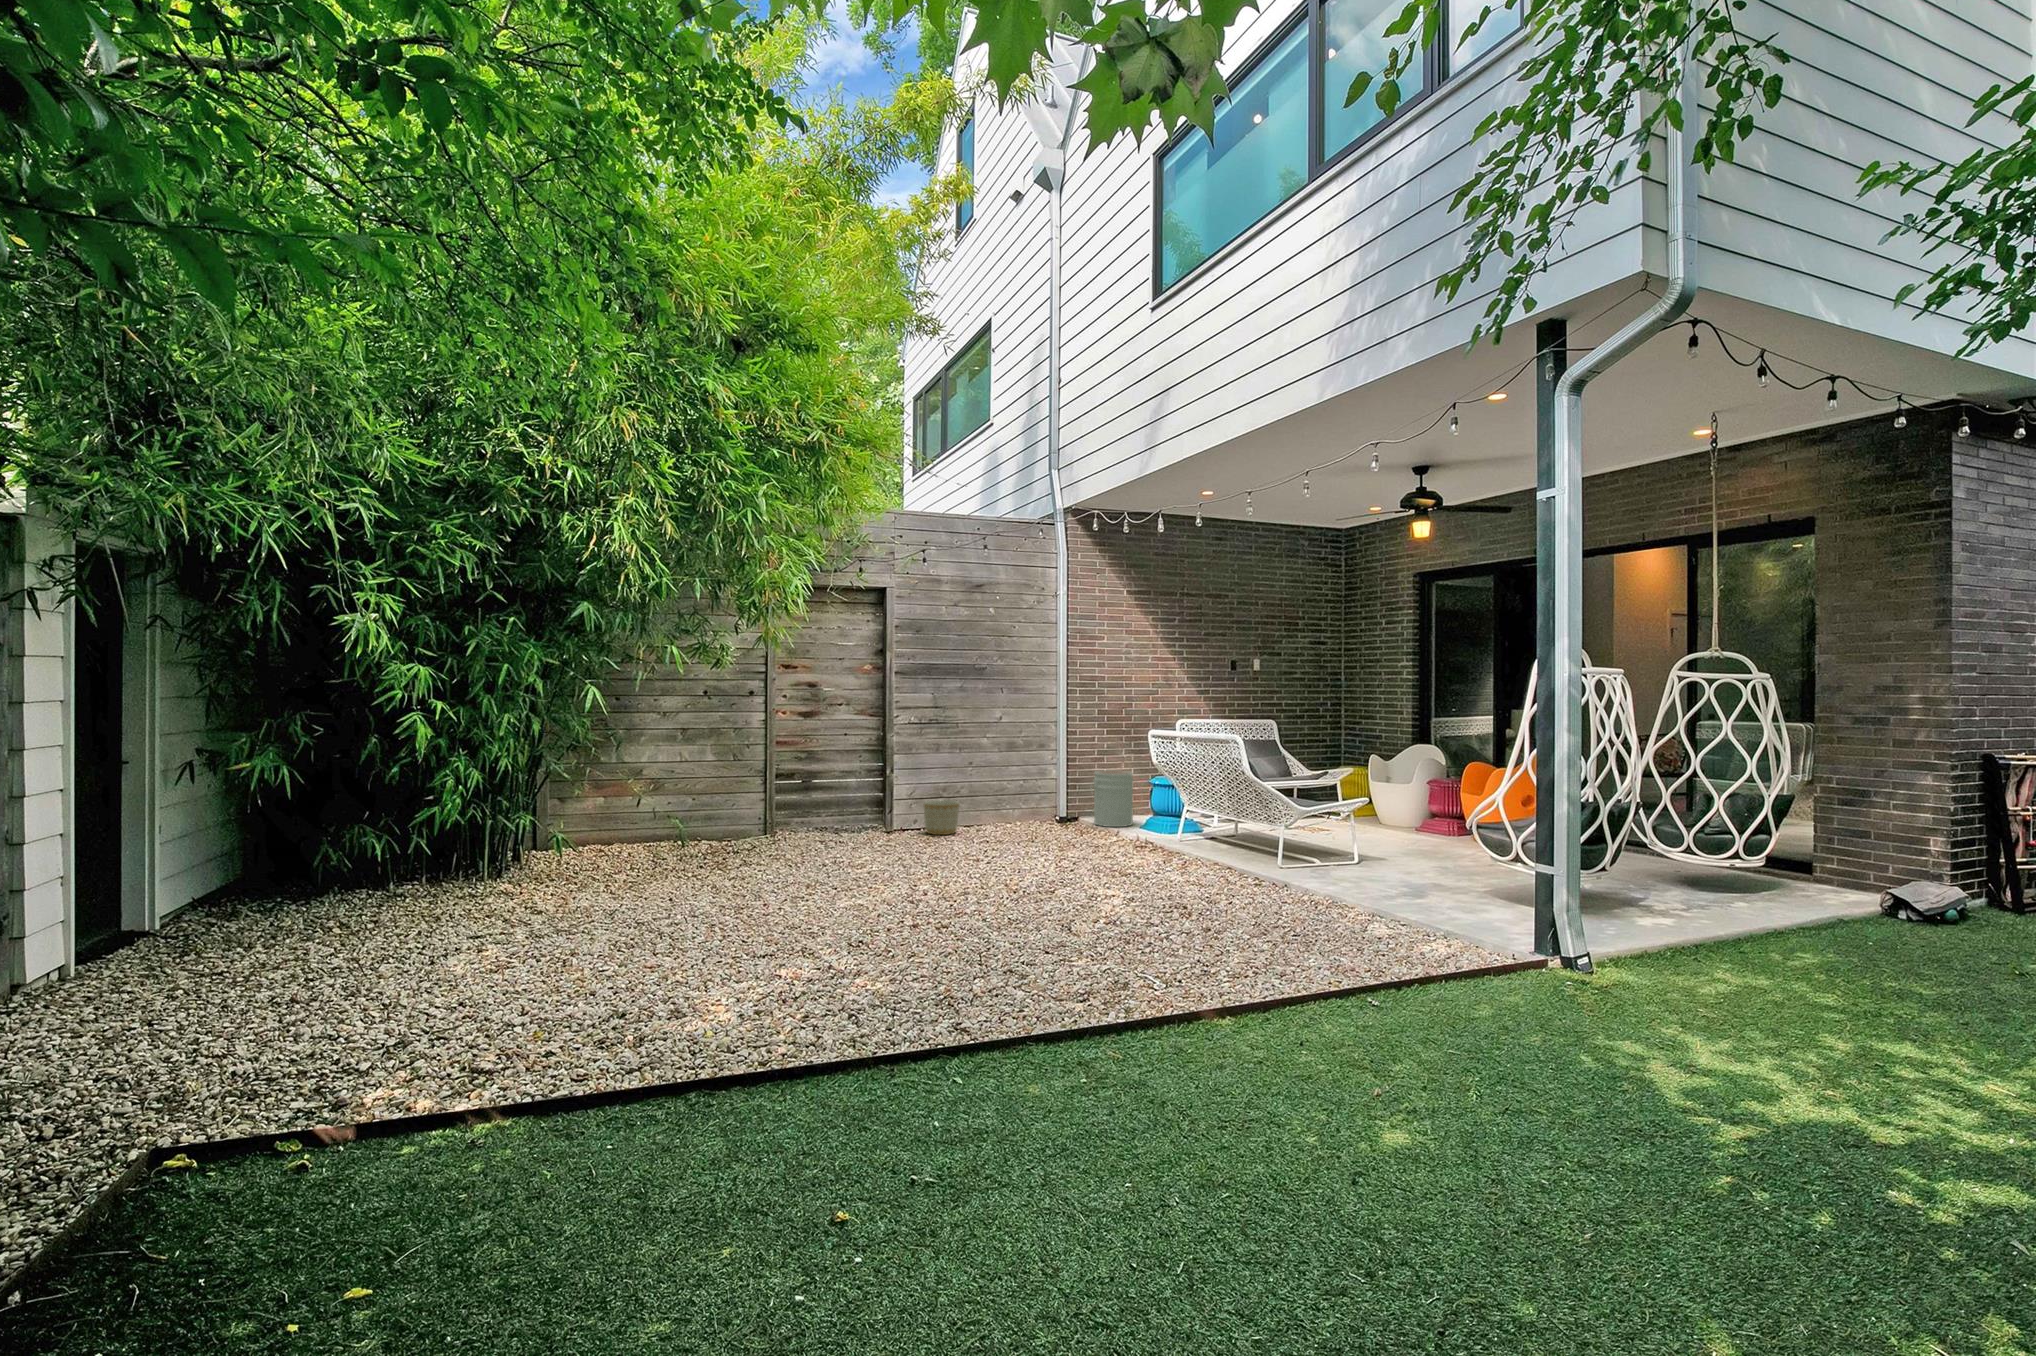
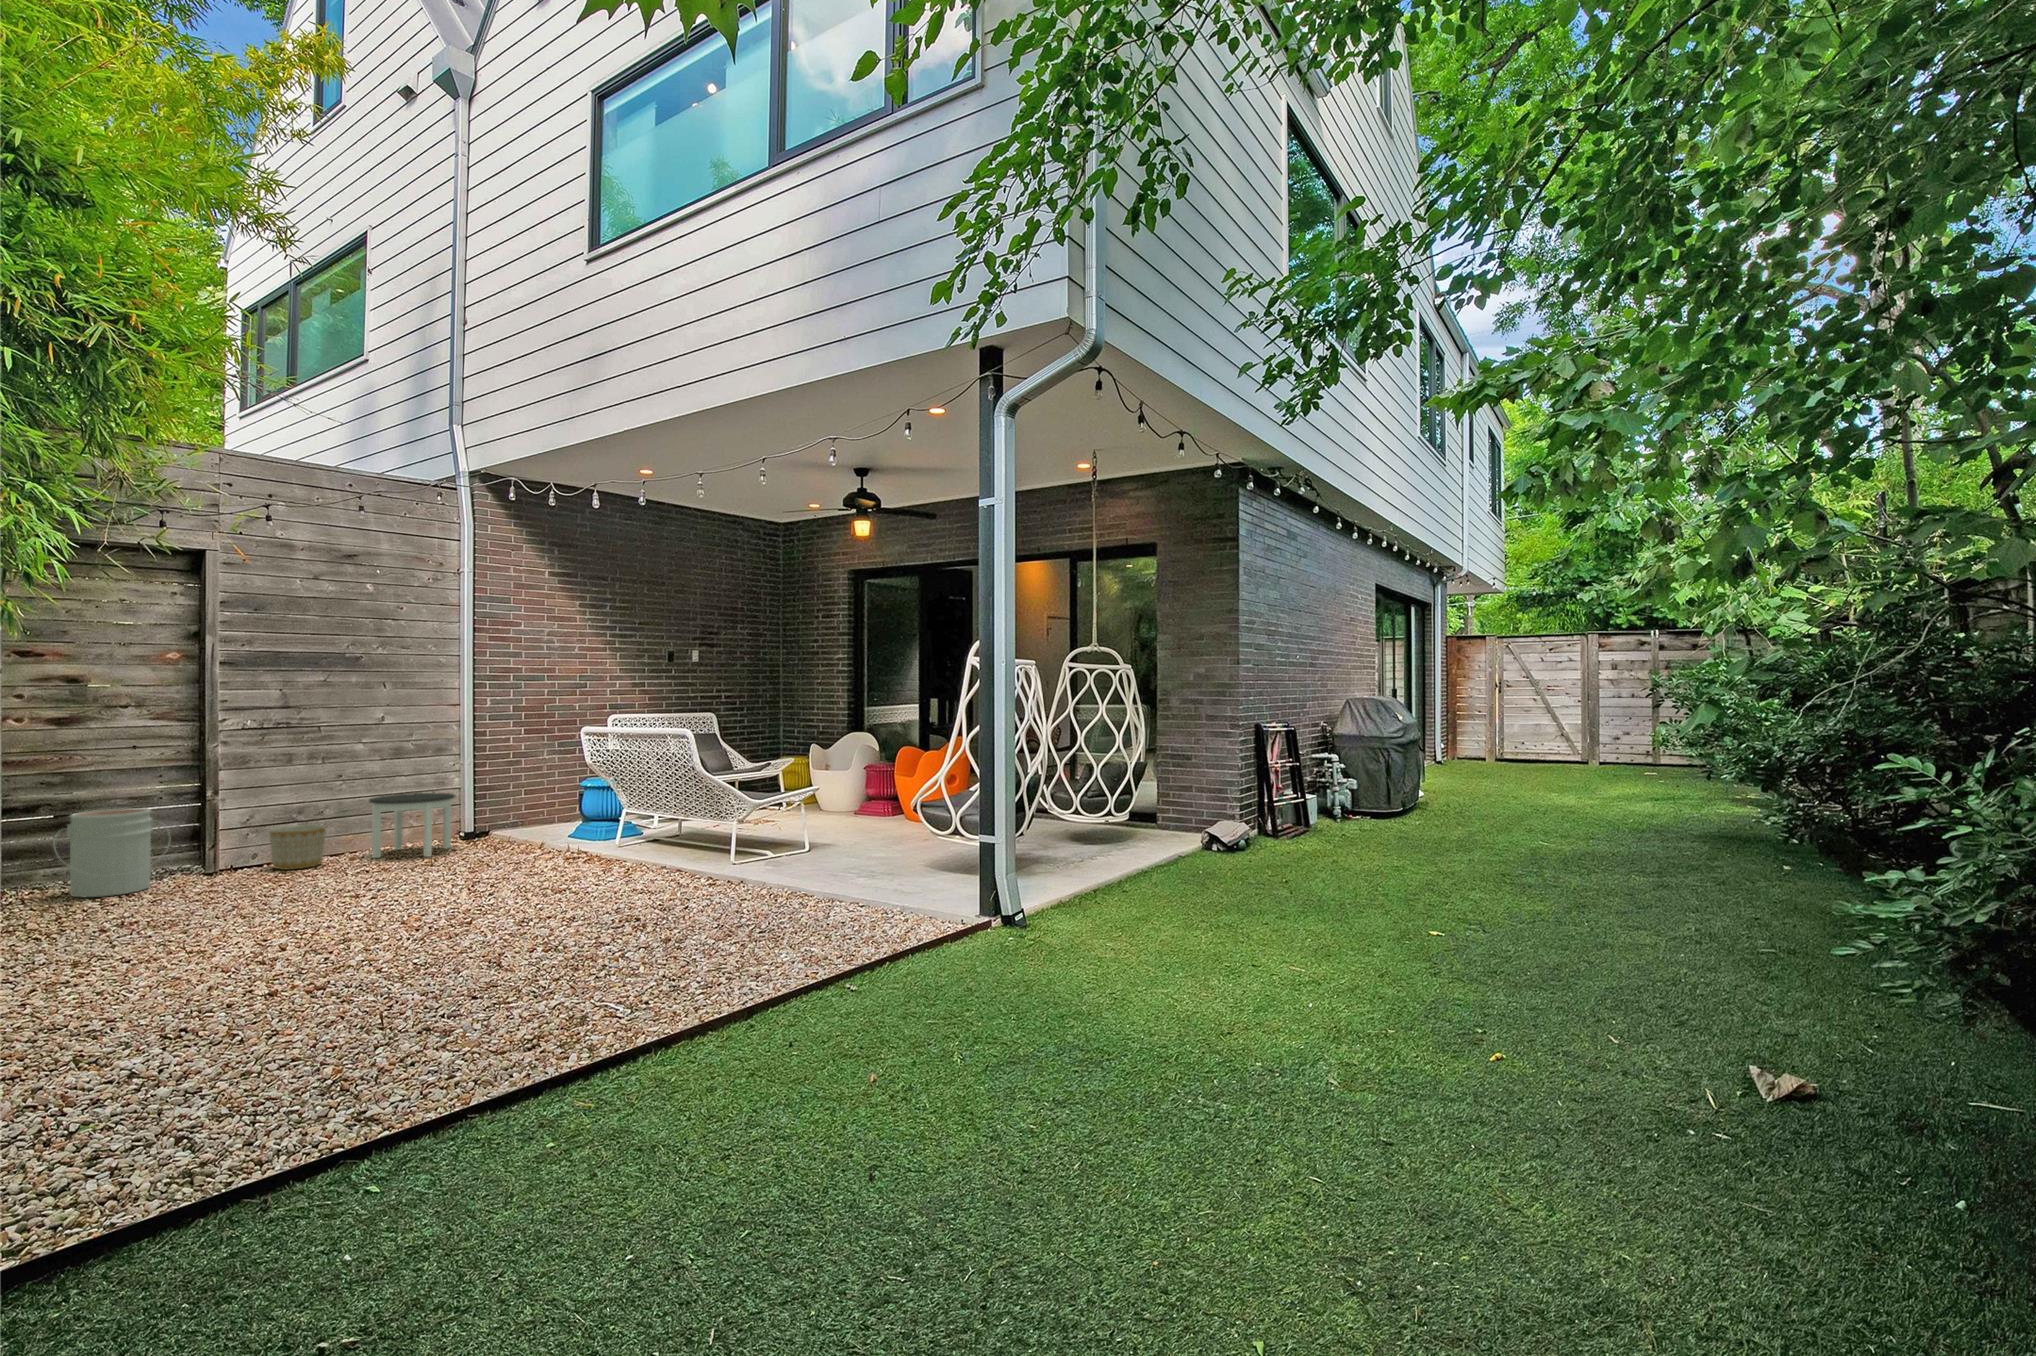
bucket: present [1093,771,1134,827] -> present [54,808,168,898]
round table: none [988,781,1049,835] -> present [369,793,455,858]

